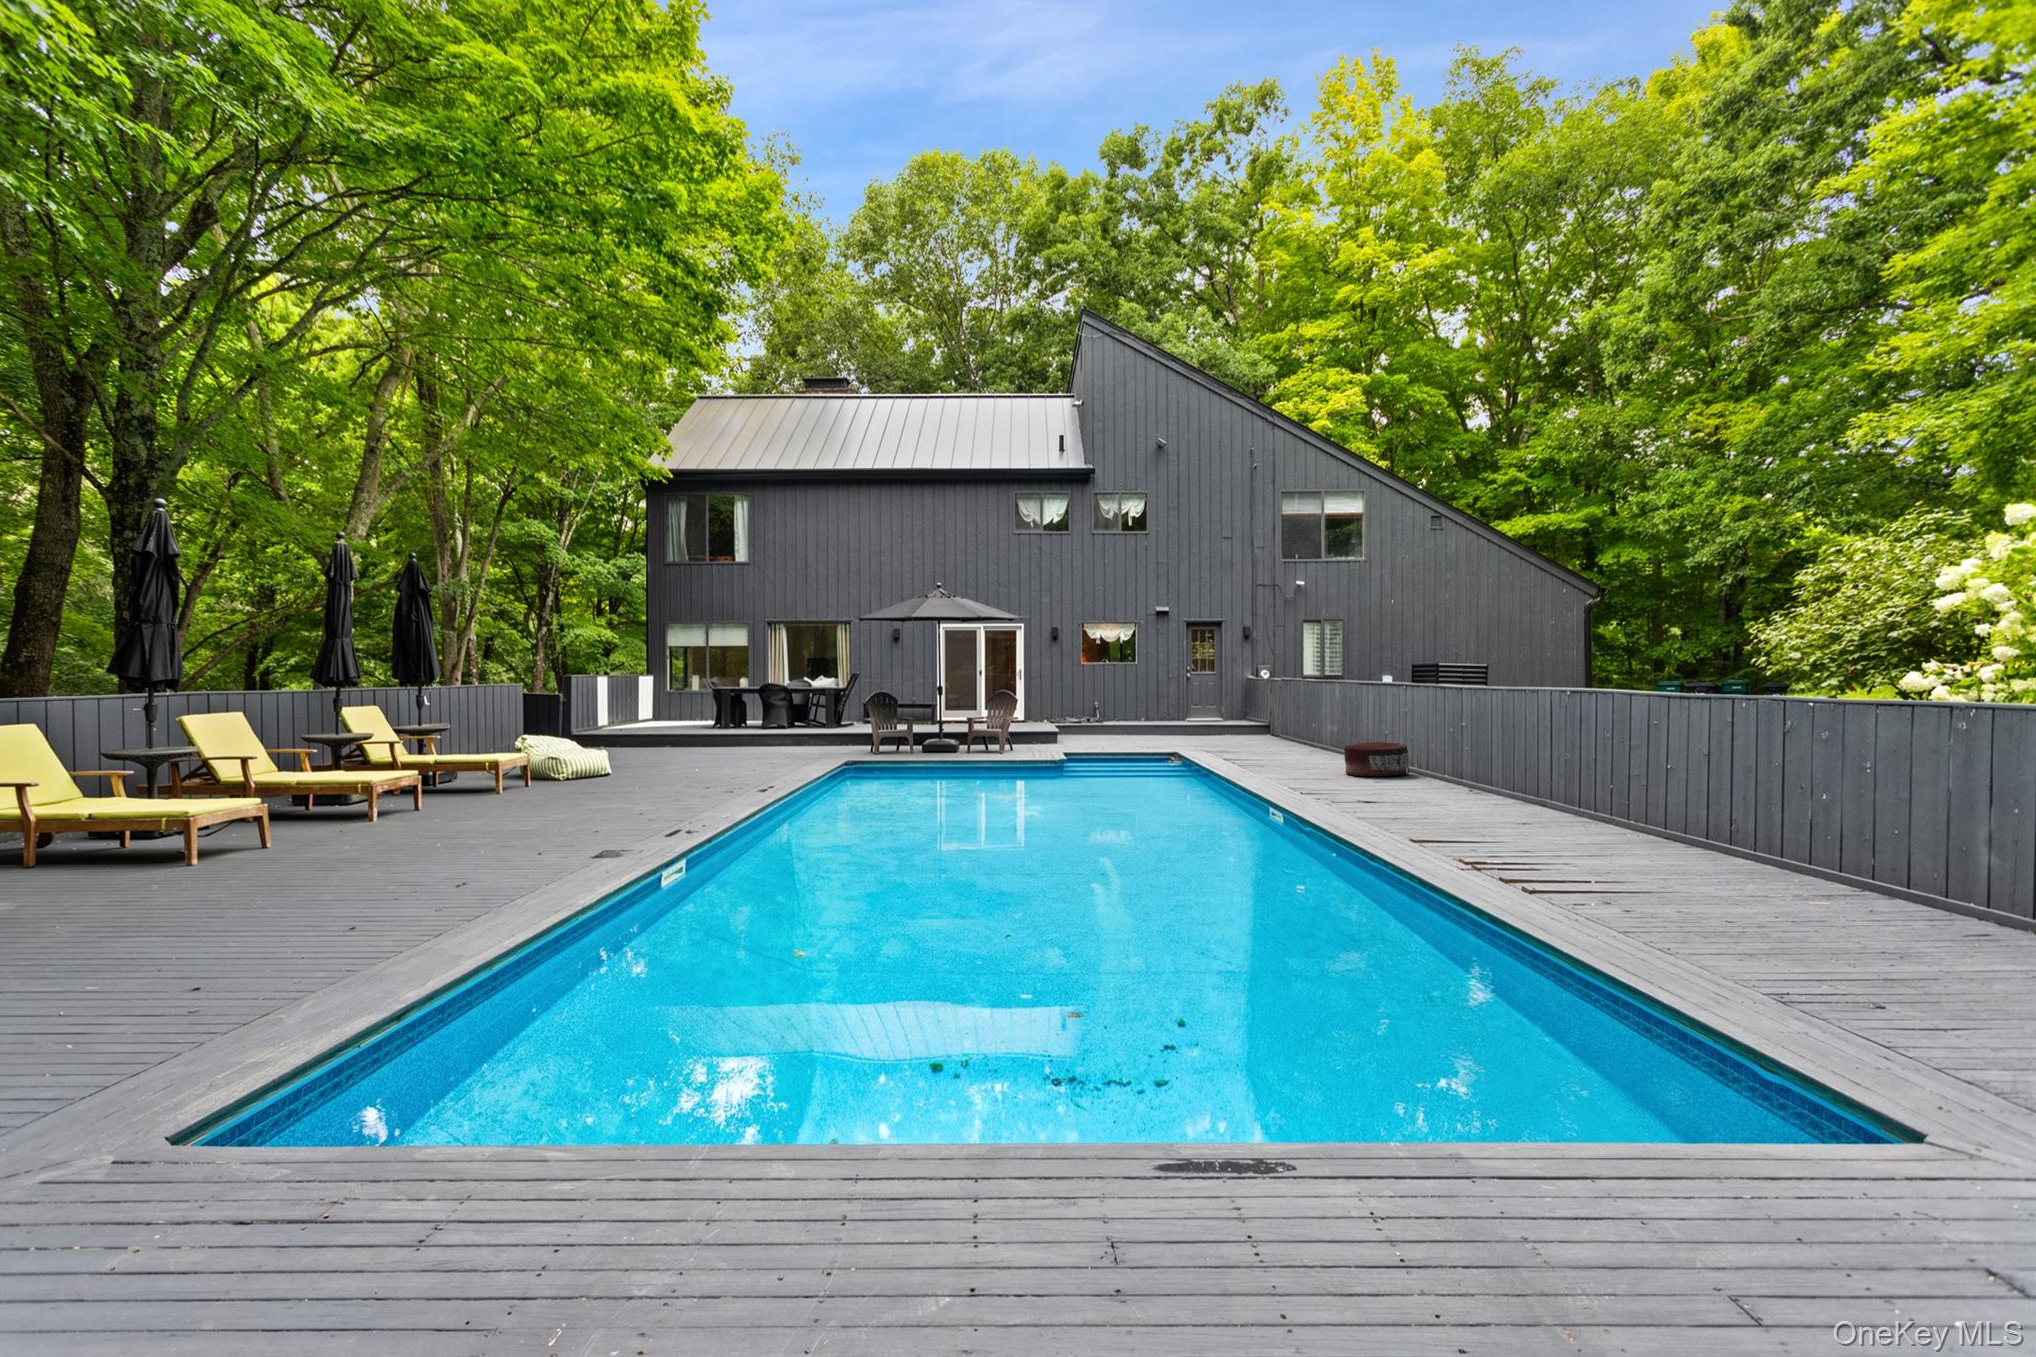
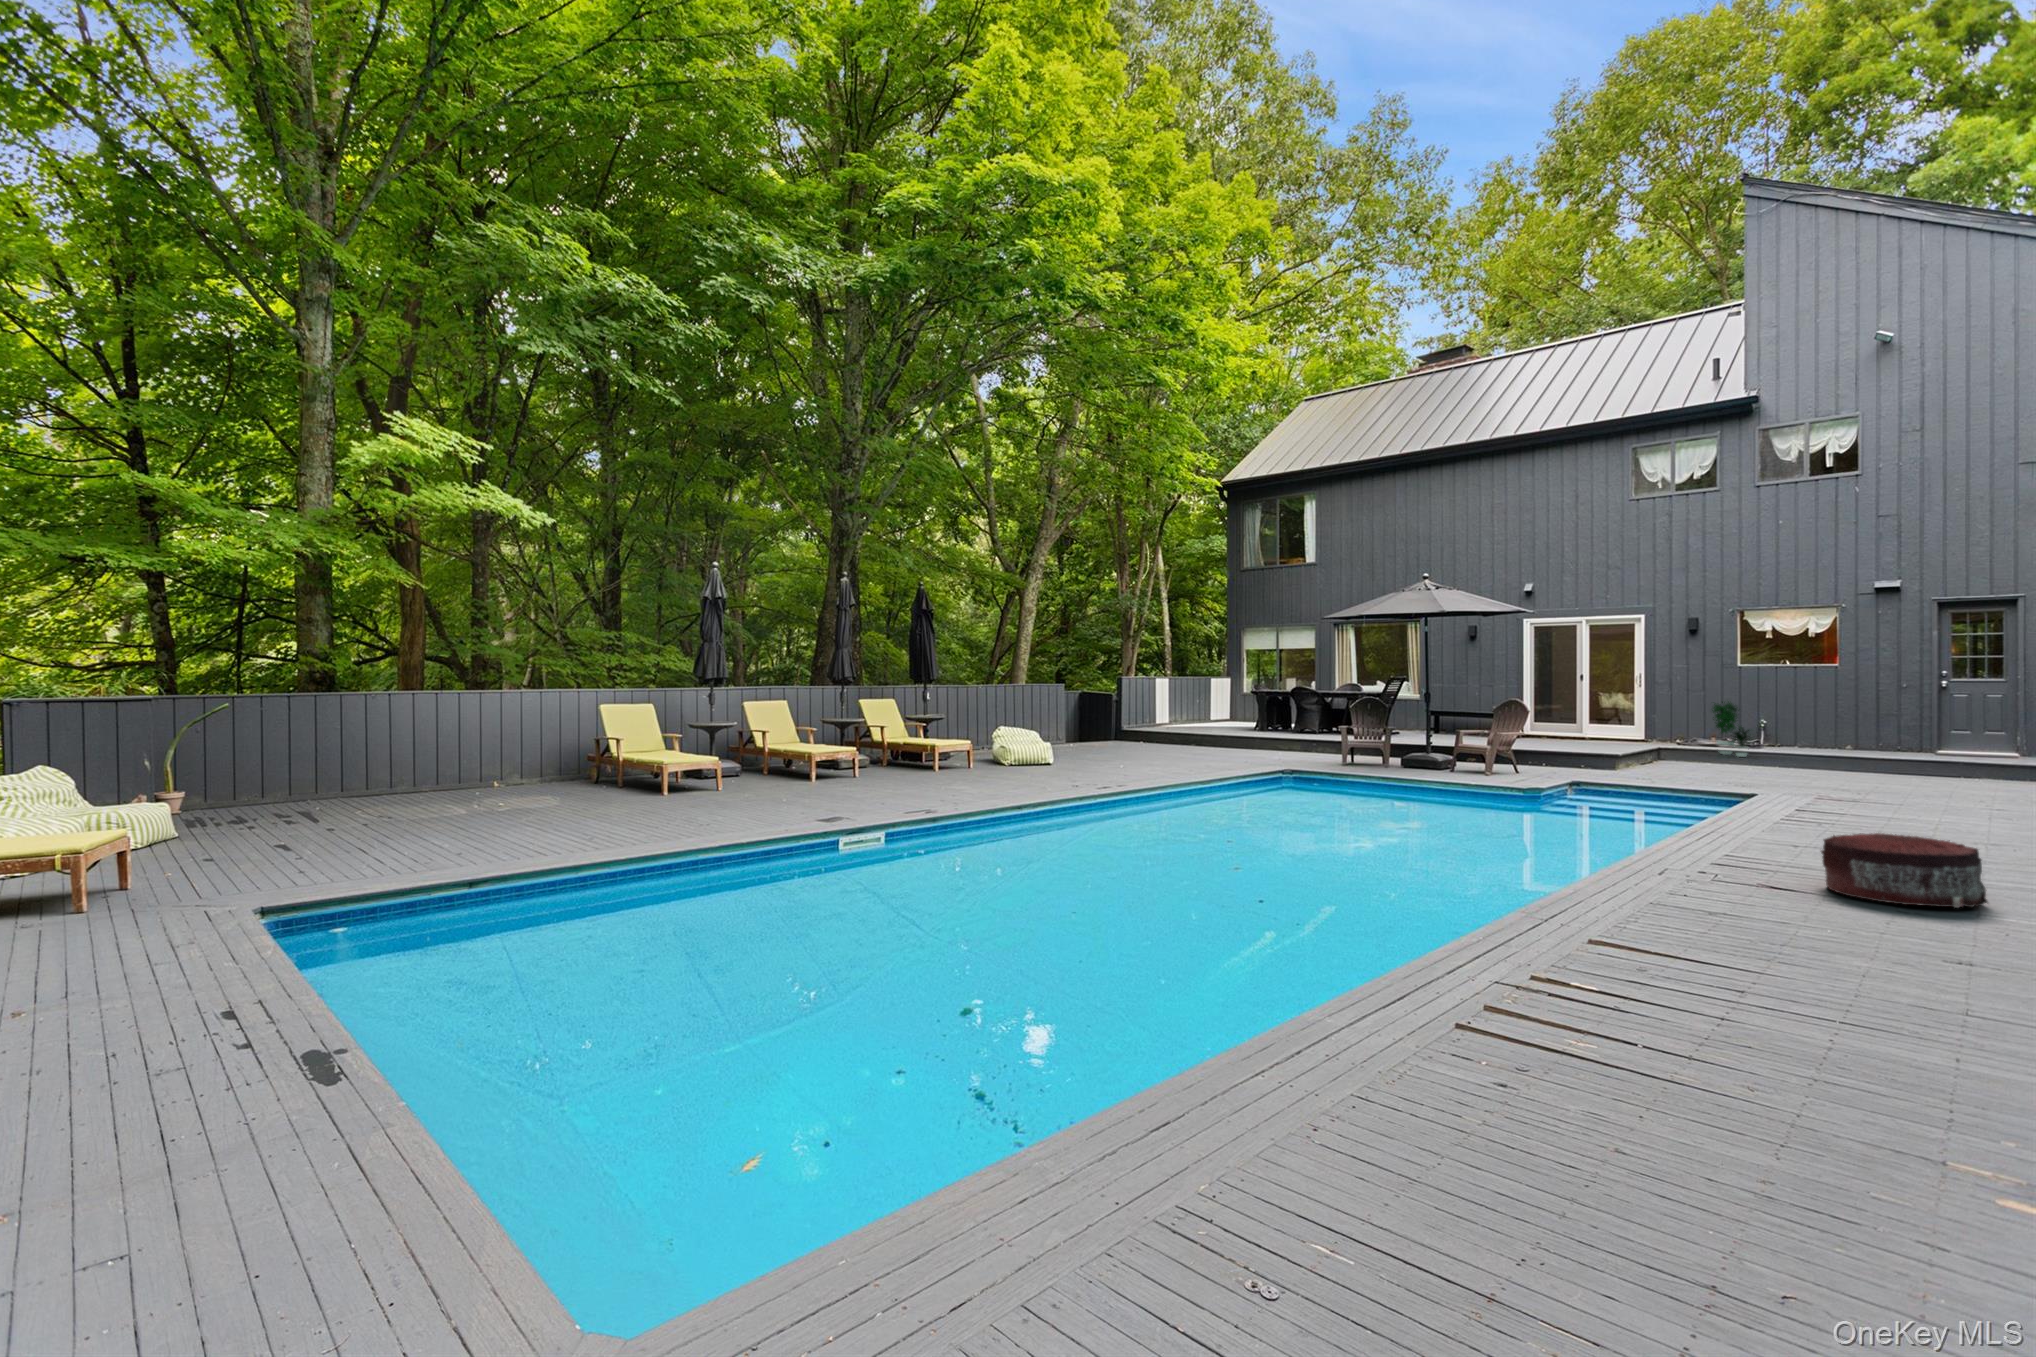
potted plant: none [1072,686,1104,728] -> present [1712,702,1750,757]

